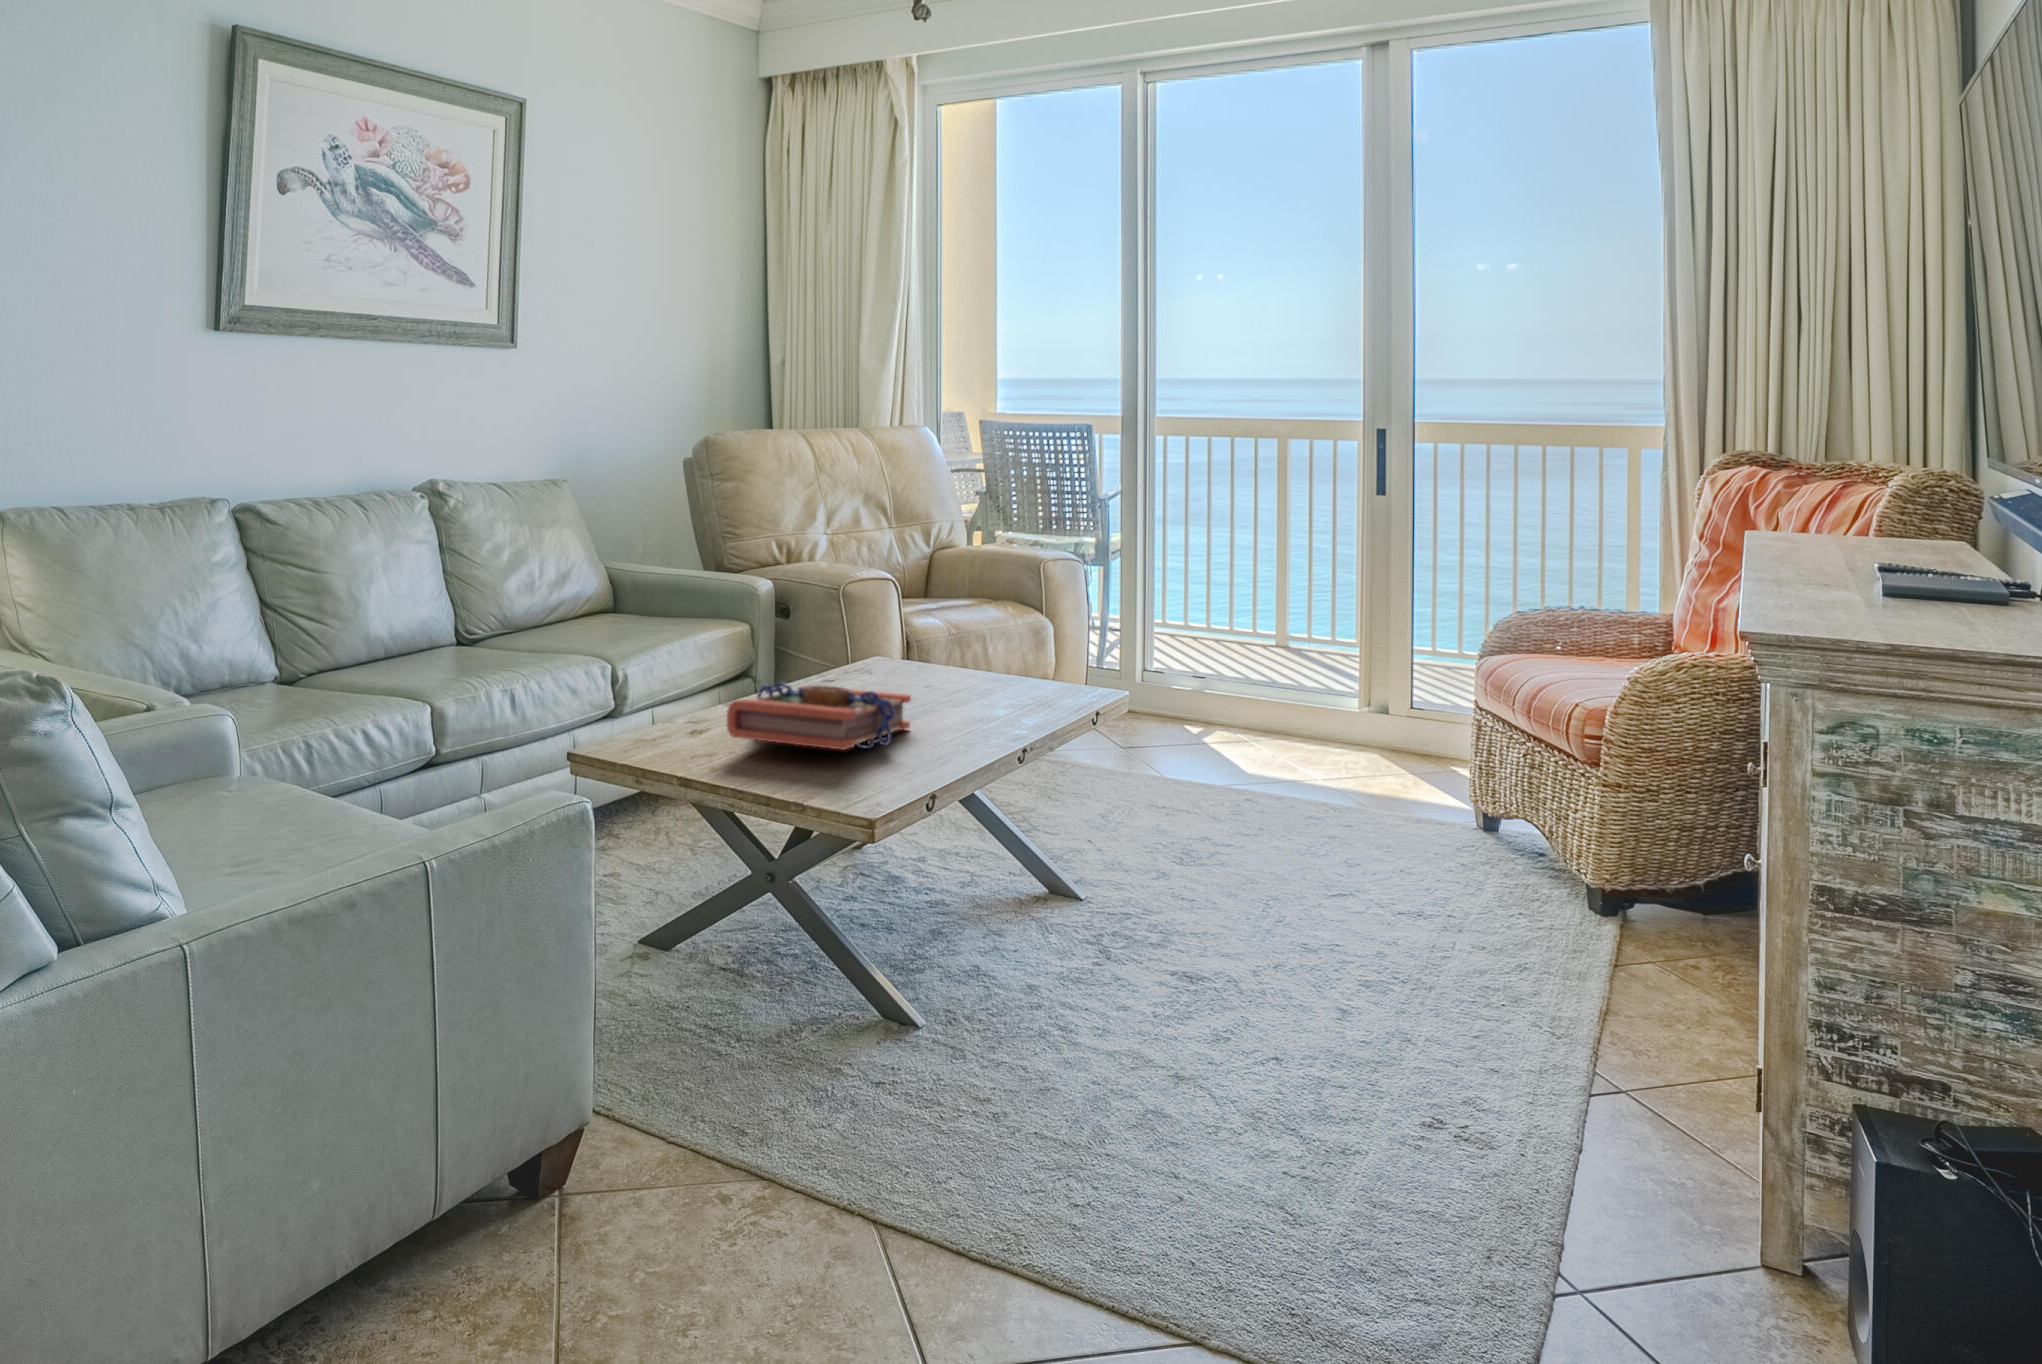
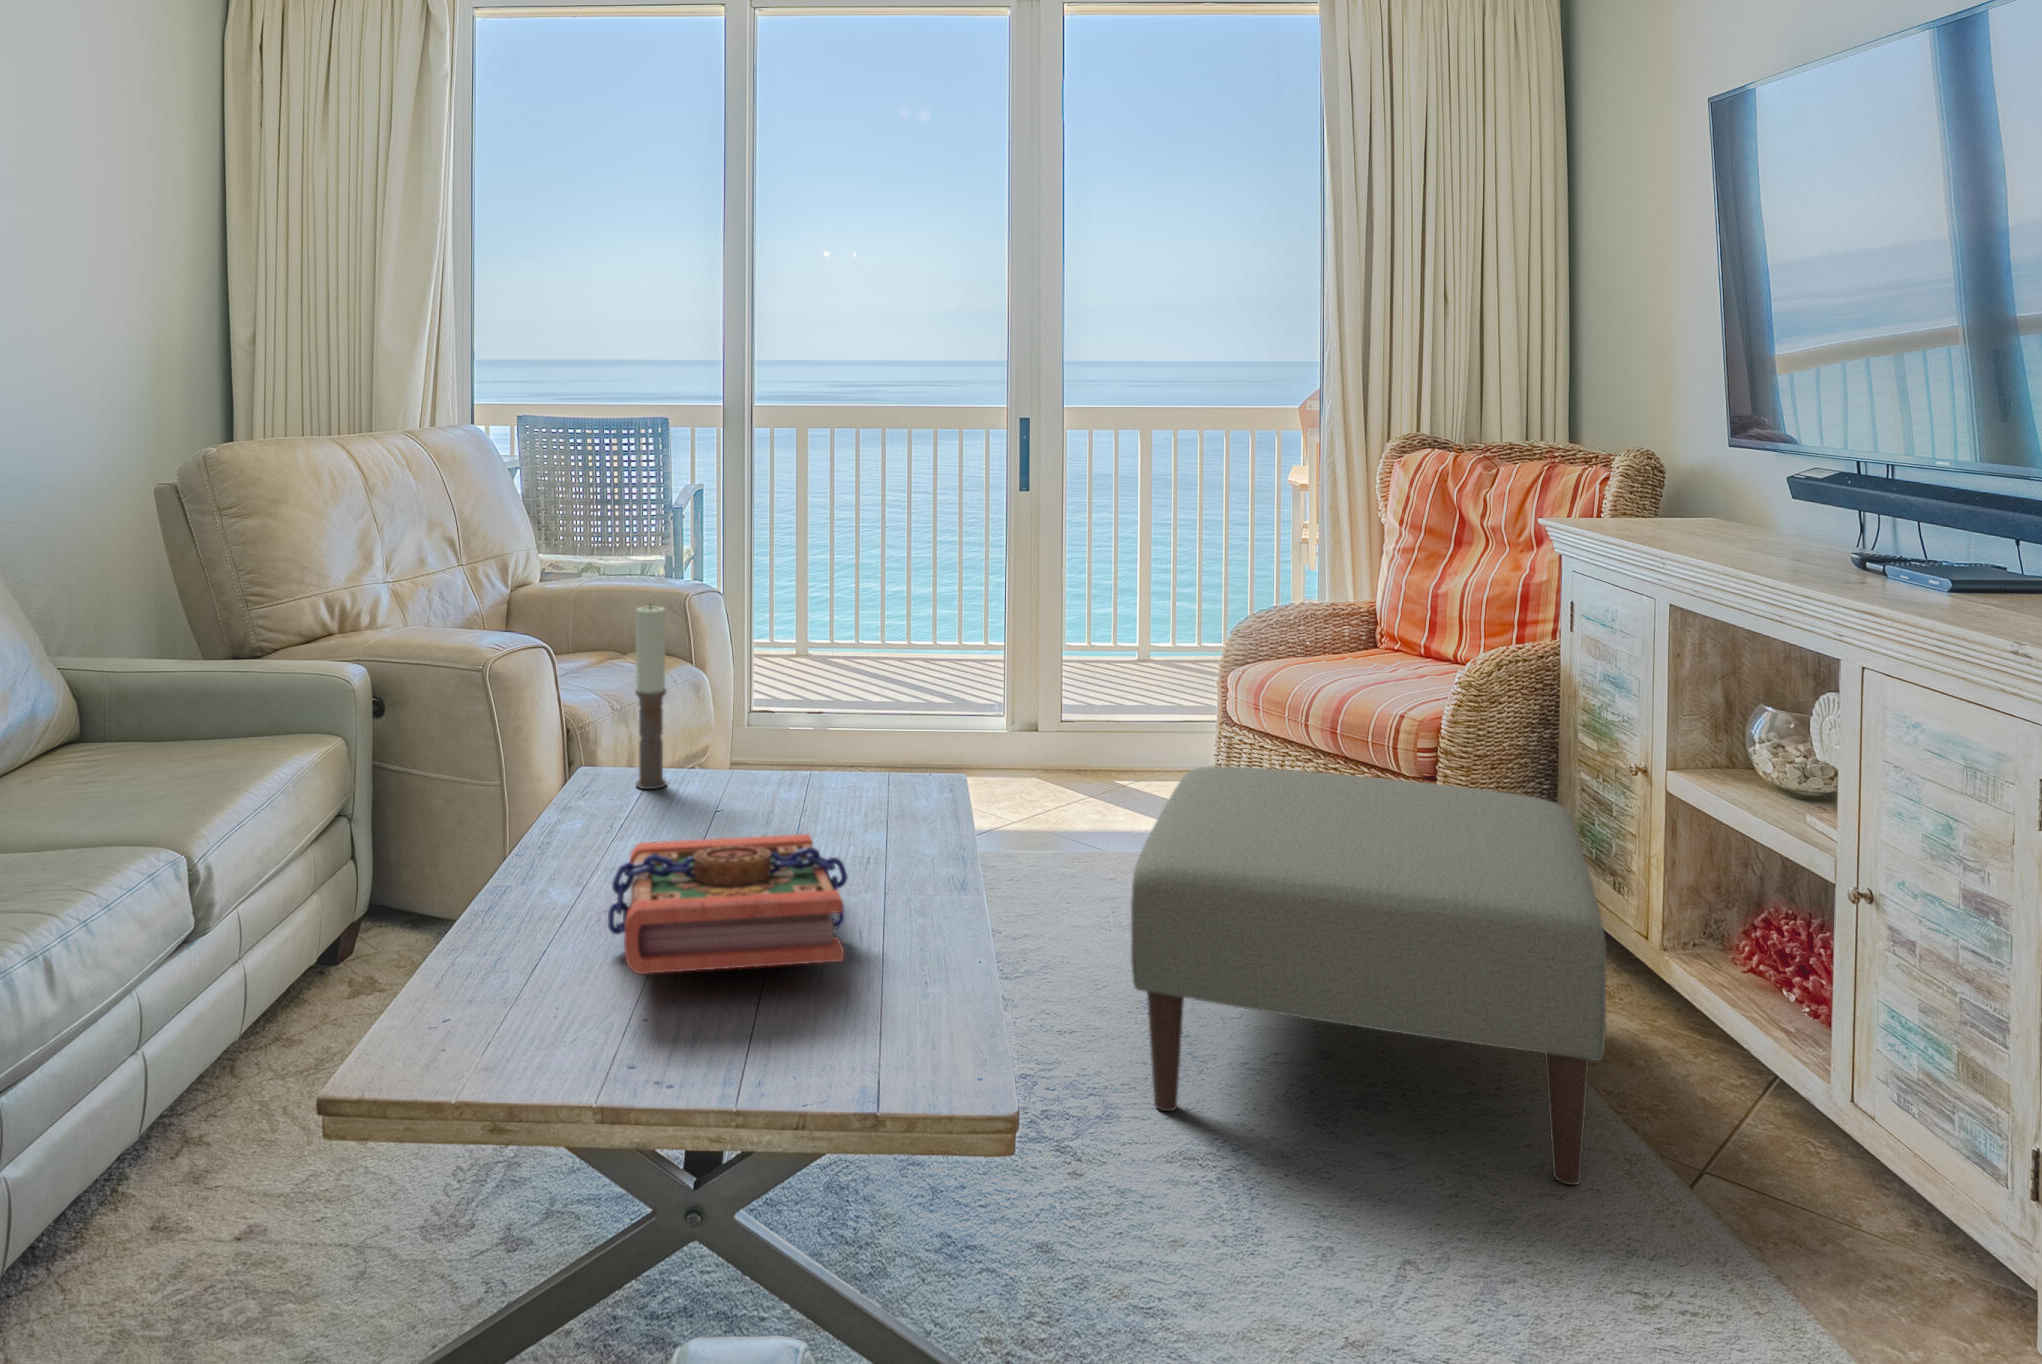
candle: none [883,546,905,675] -> present [635,606,666,789]
ottoman: none [1181,724,1668,1070] -> present [1131,766,1606,1185]

